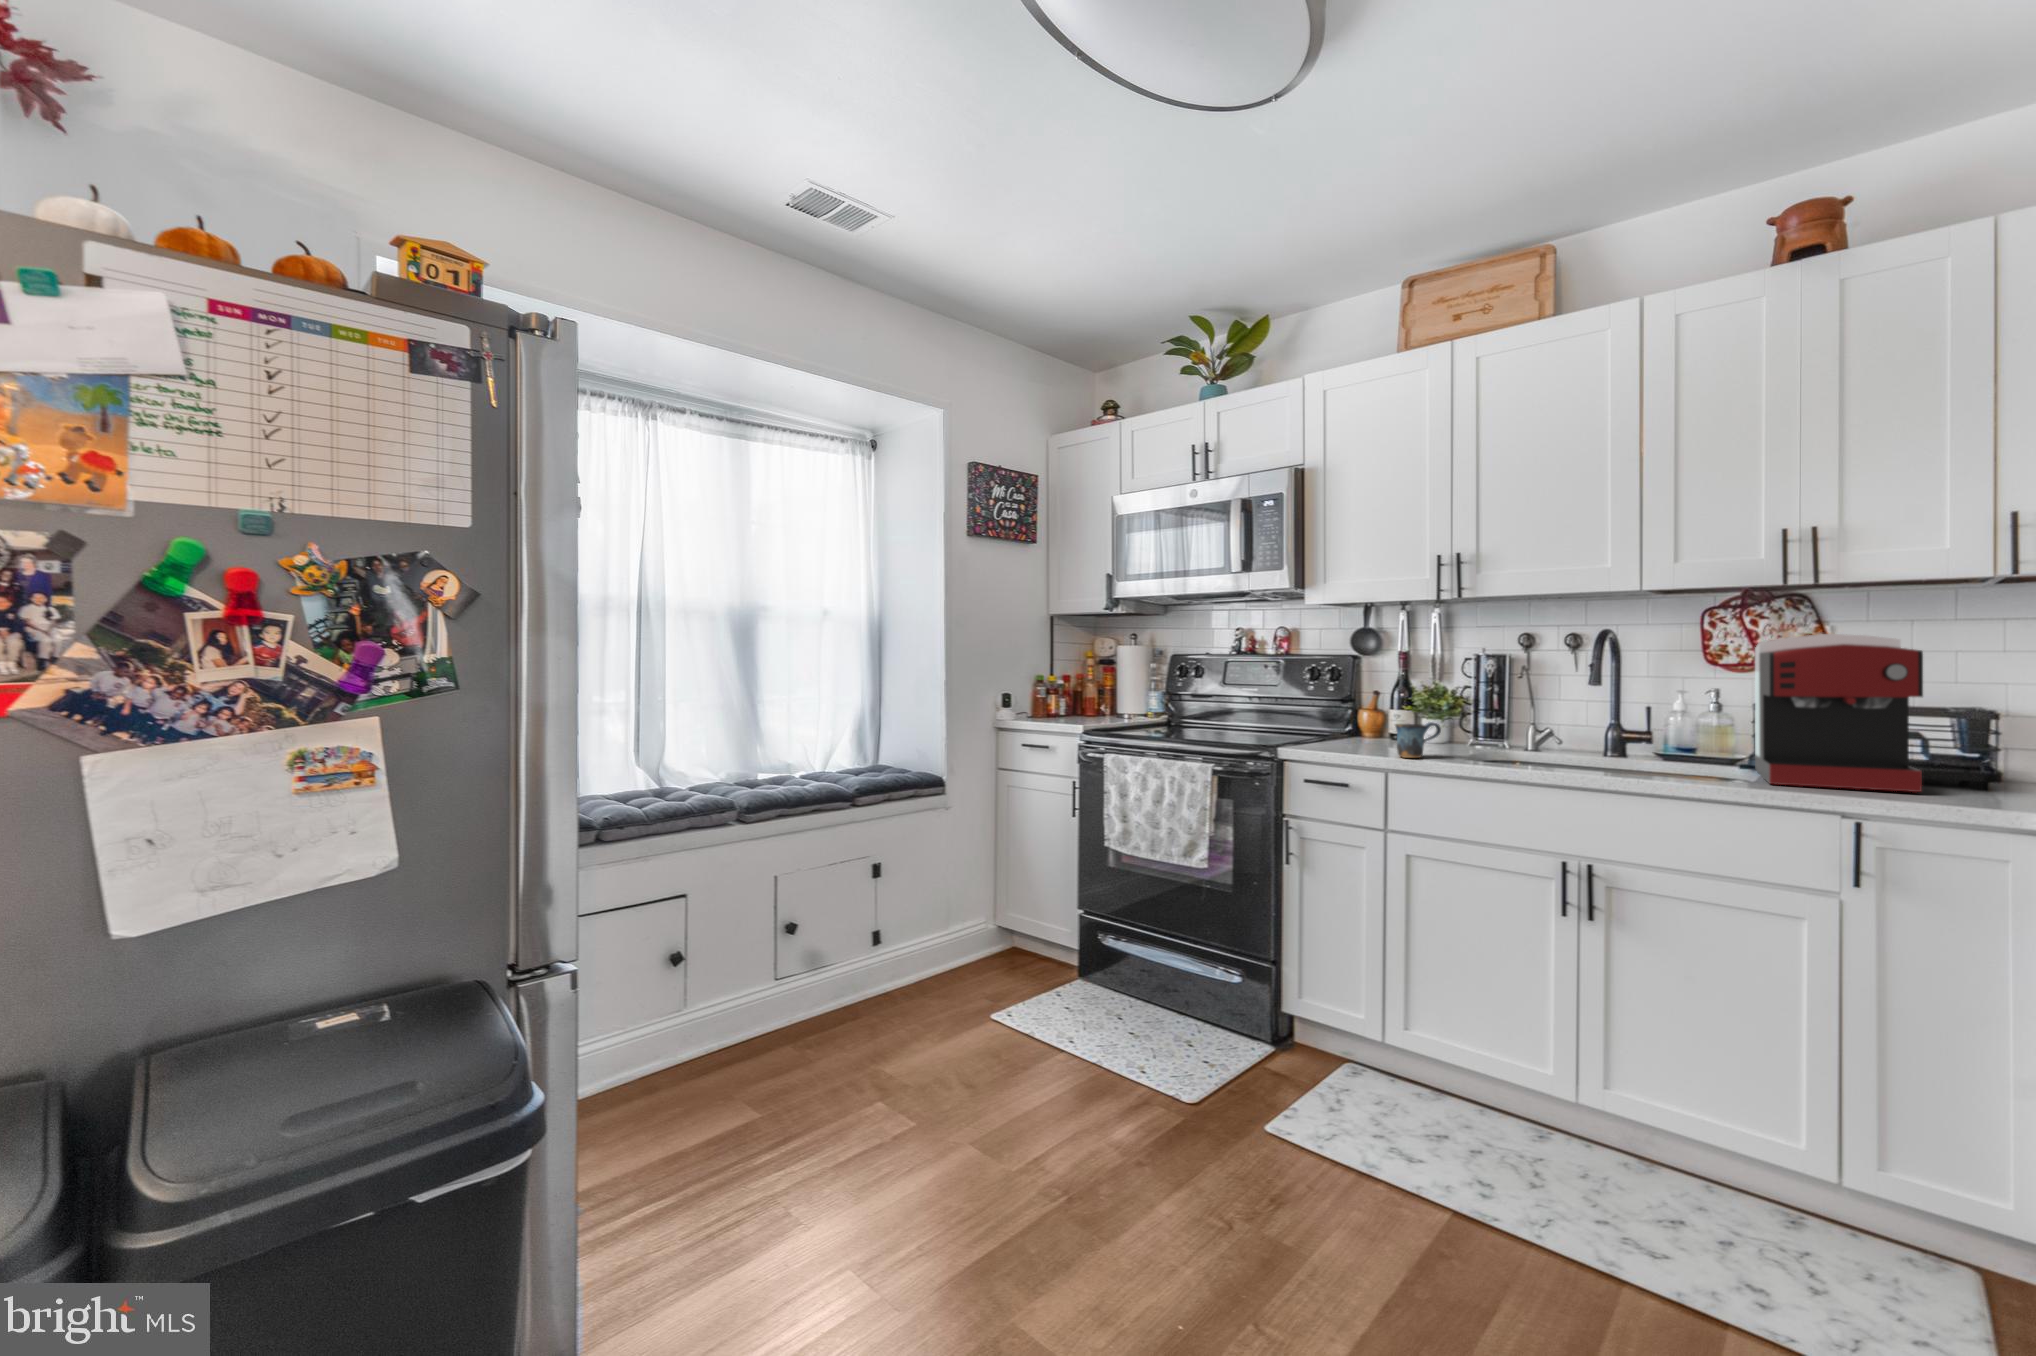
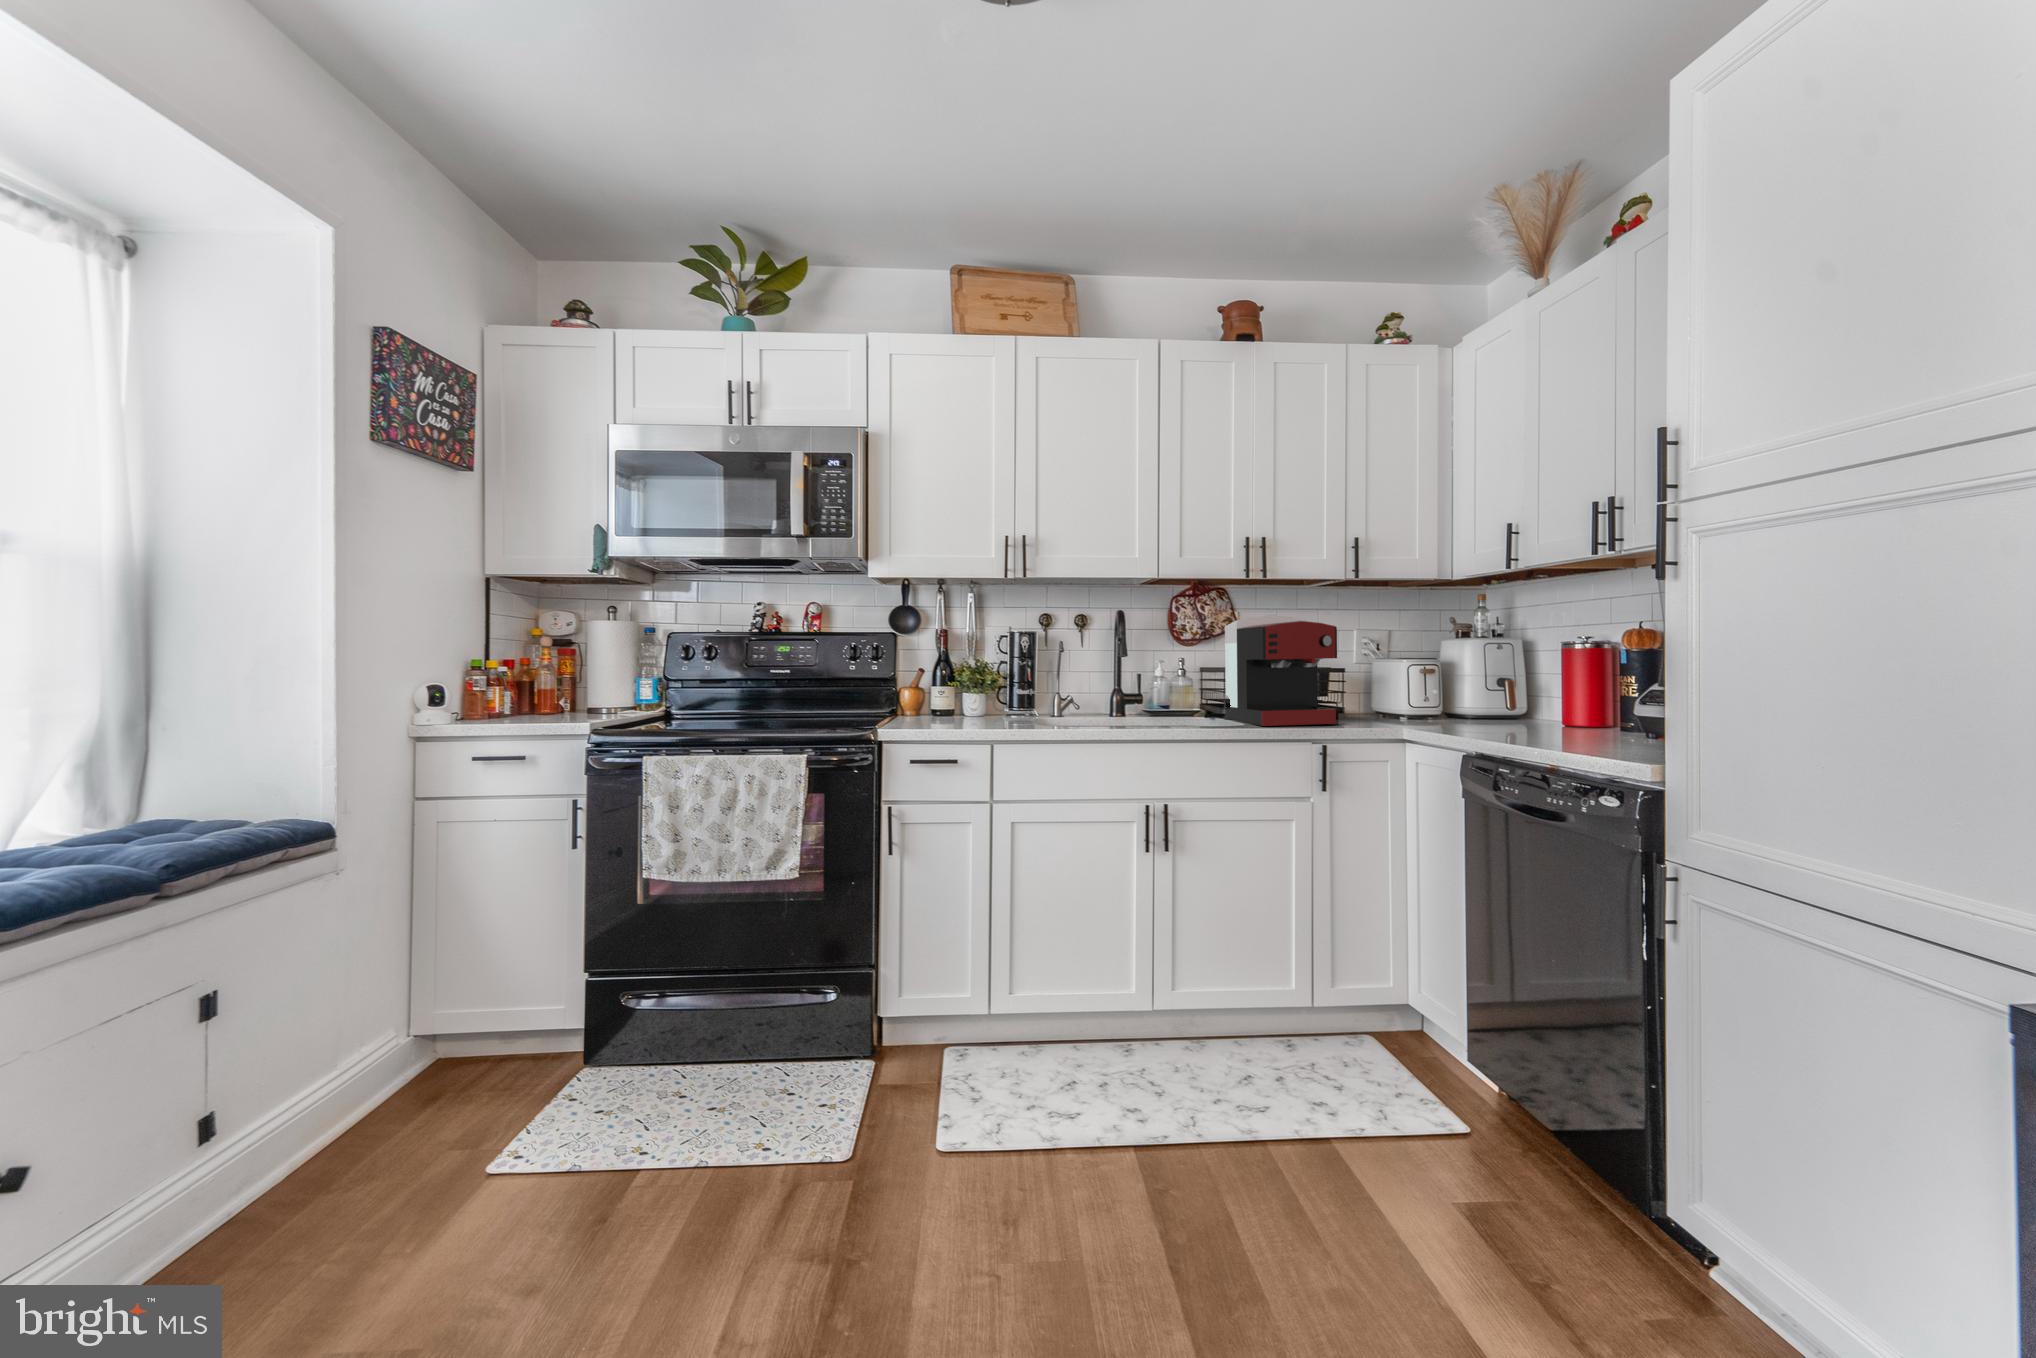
mug: present [1395,722,1441,758] -> none [992,692,1029,728]

